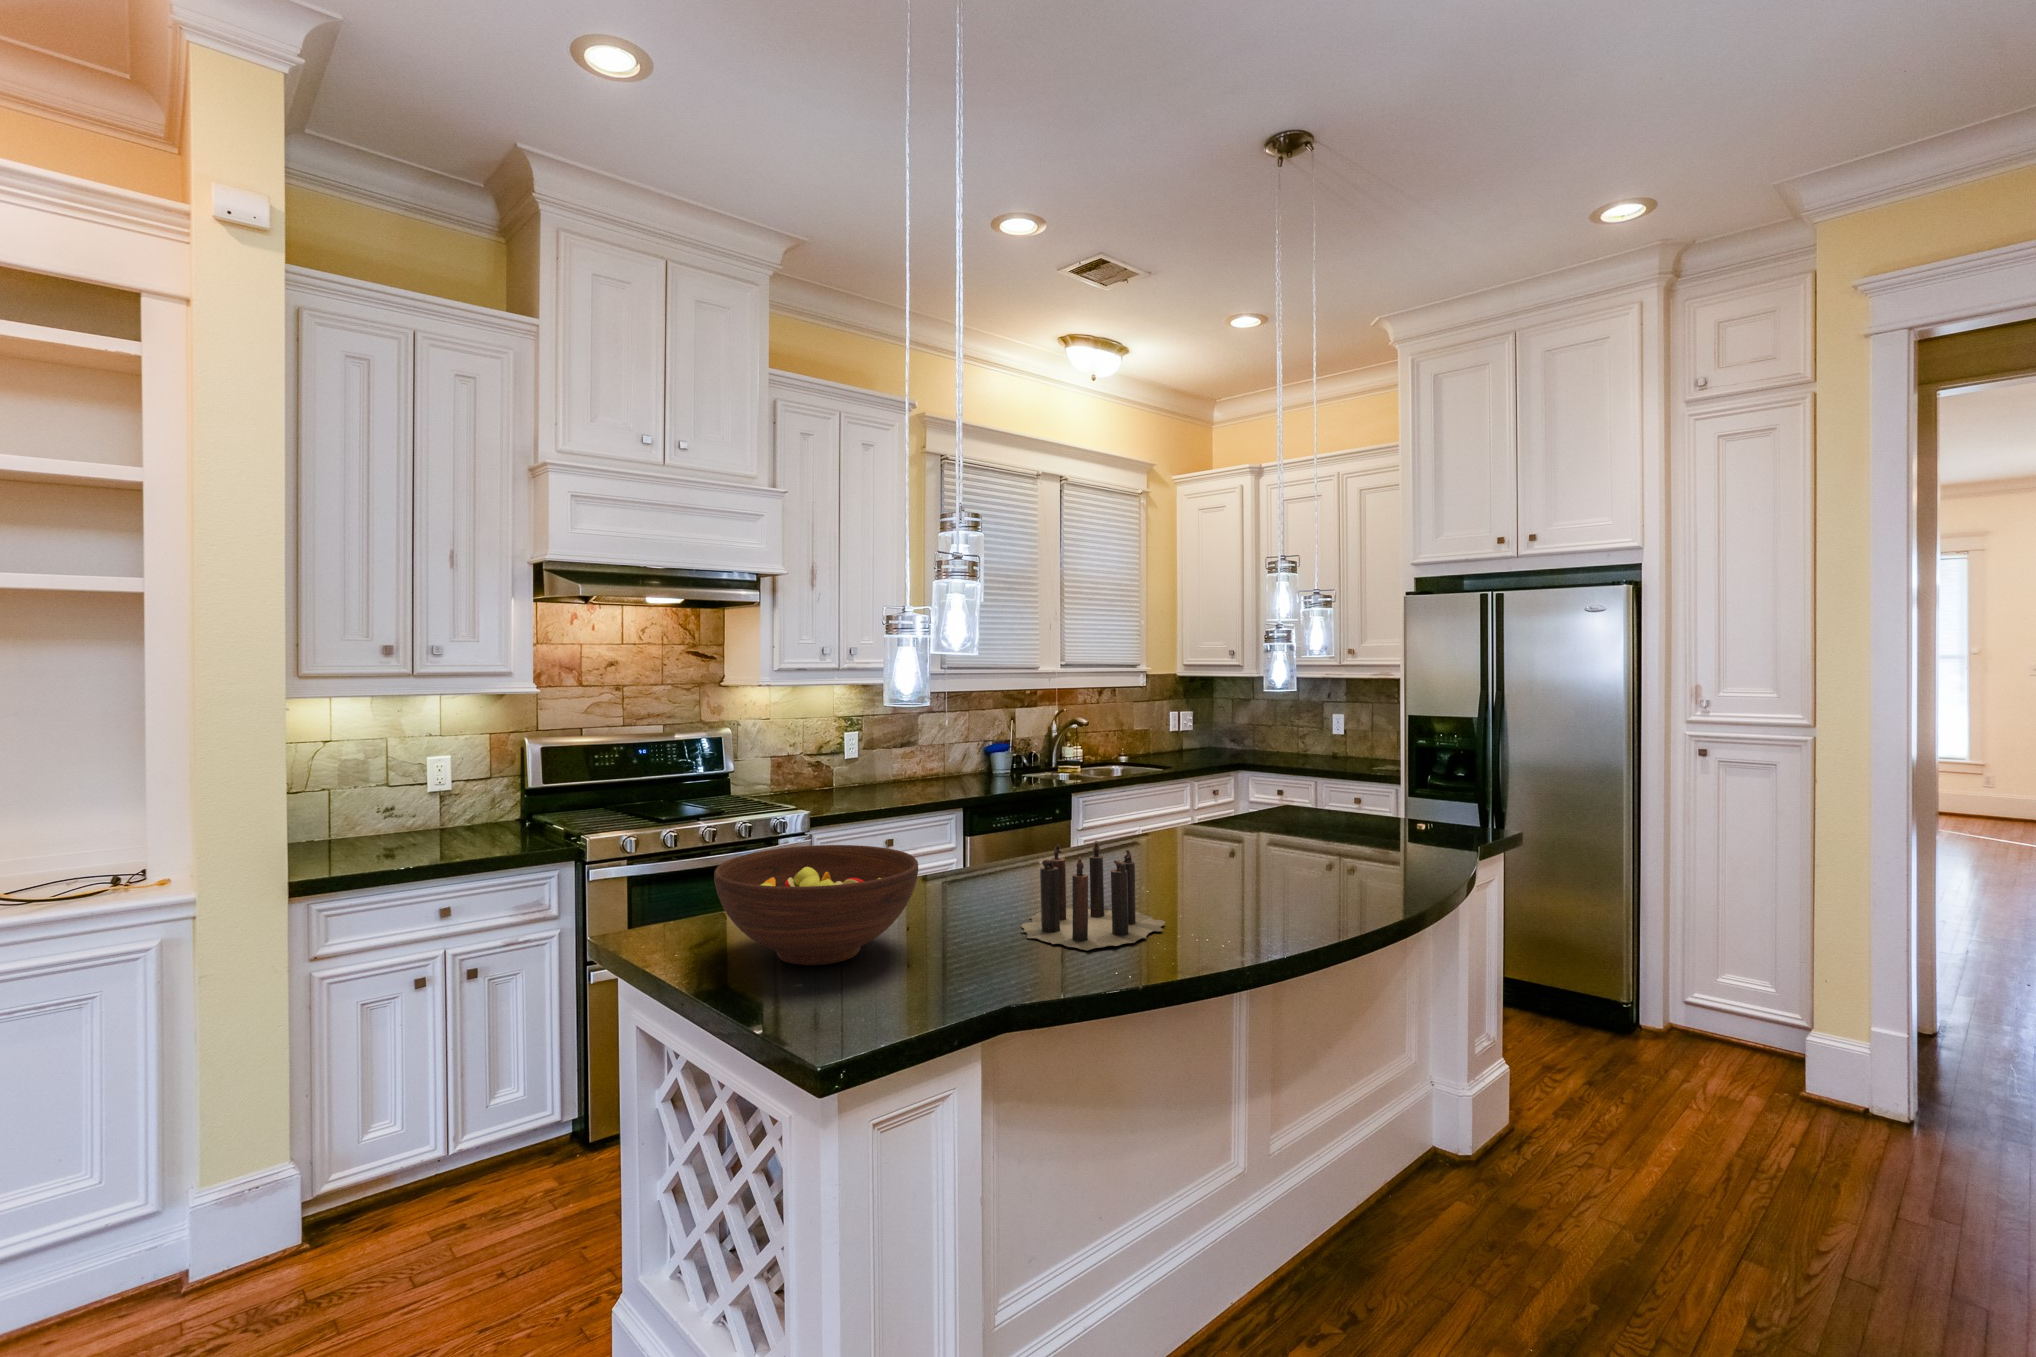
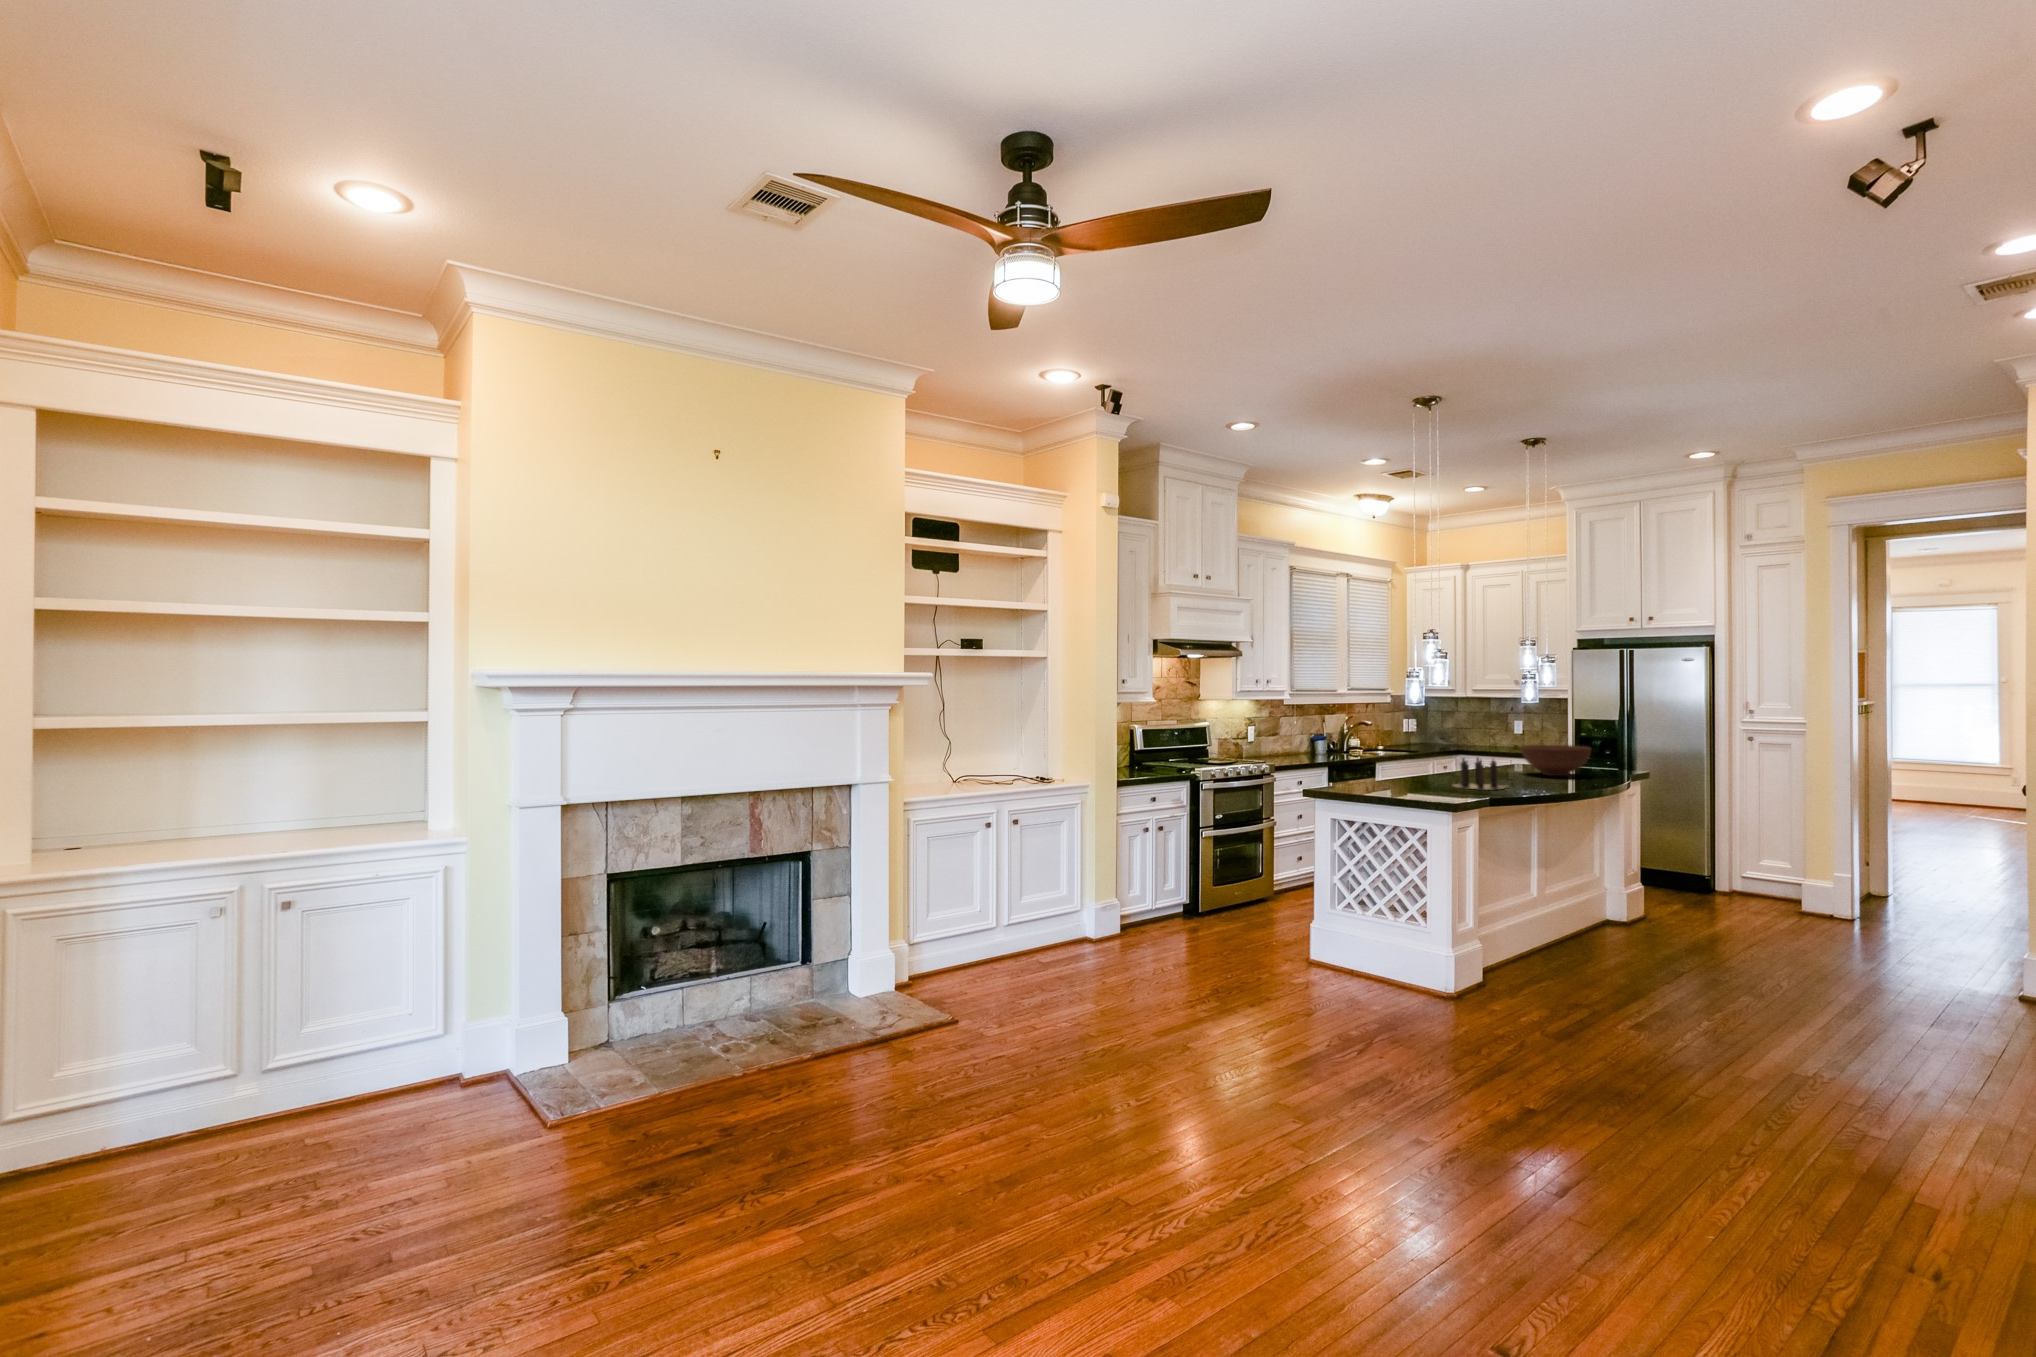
fruit bowl: present [714,845,918,965] -> present [1521,745,1591,776]

